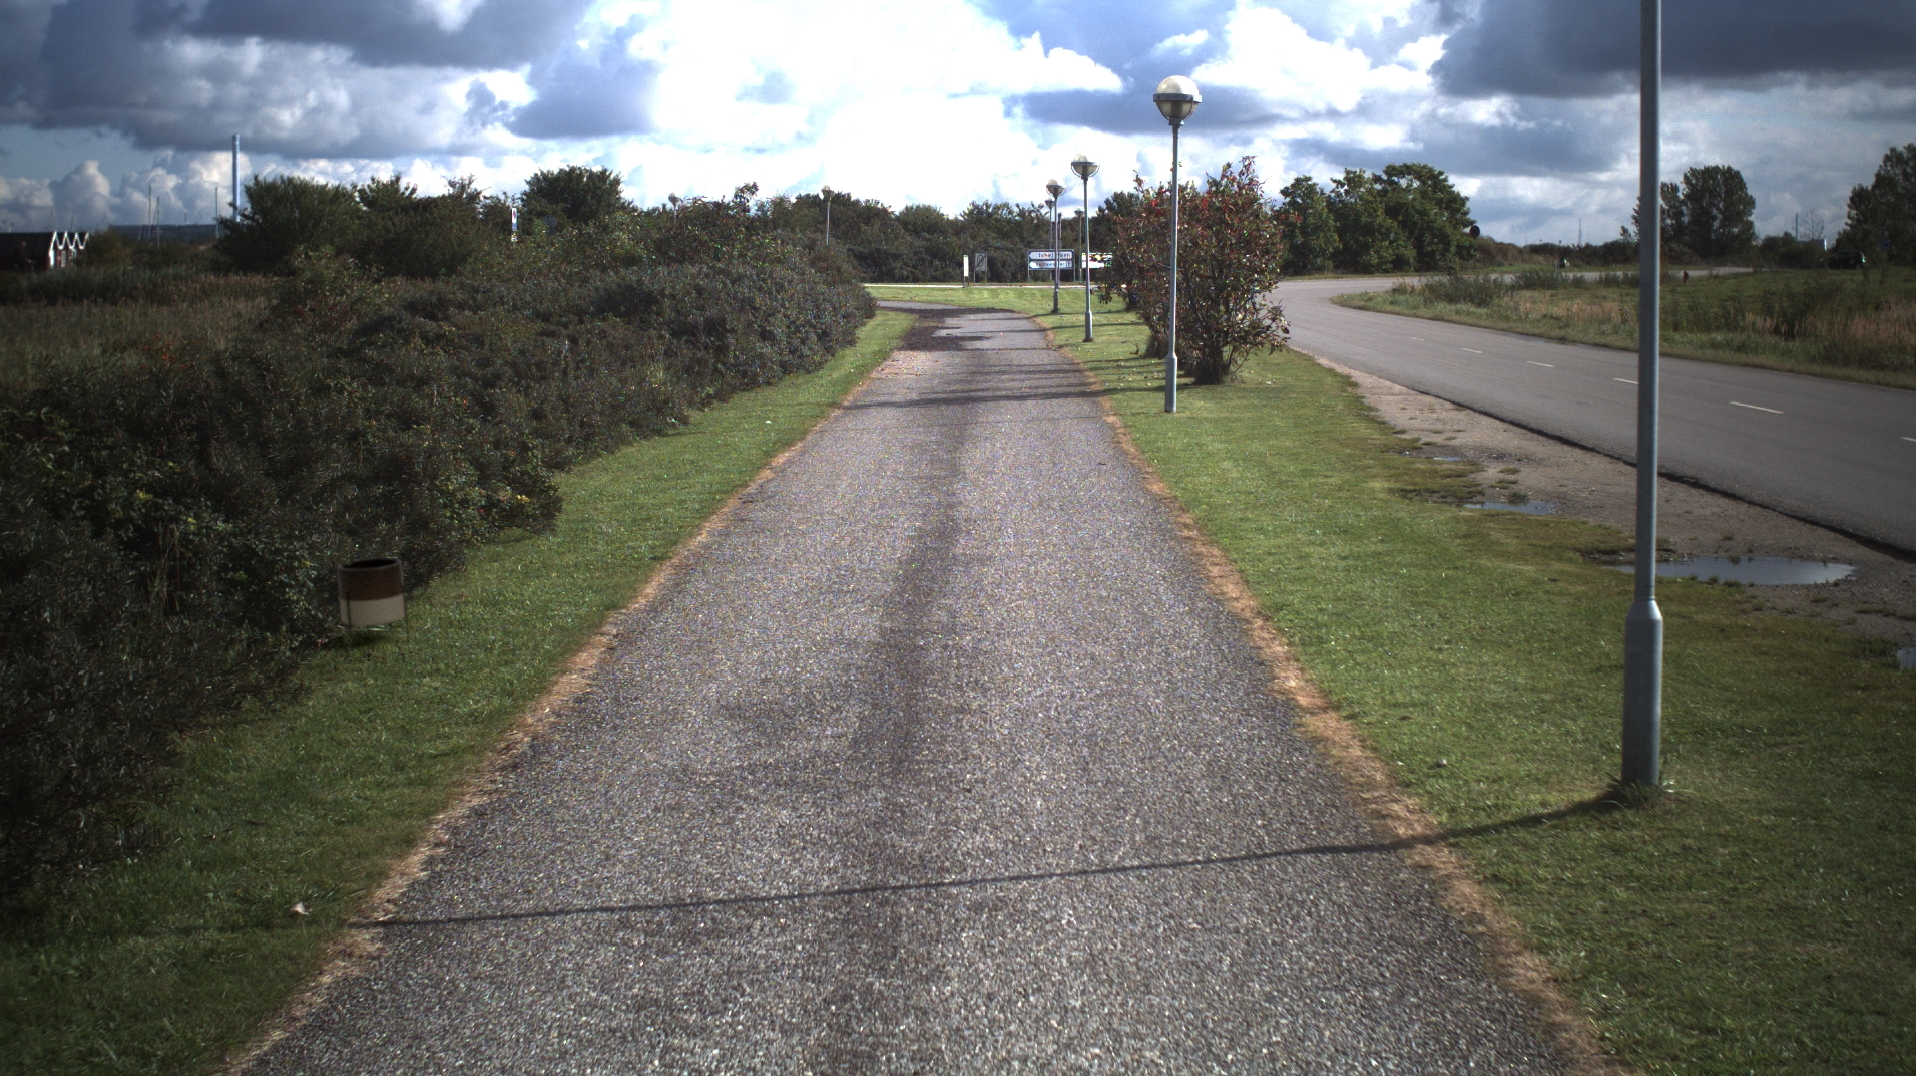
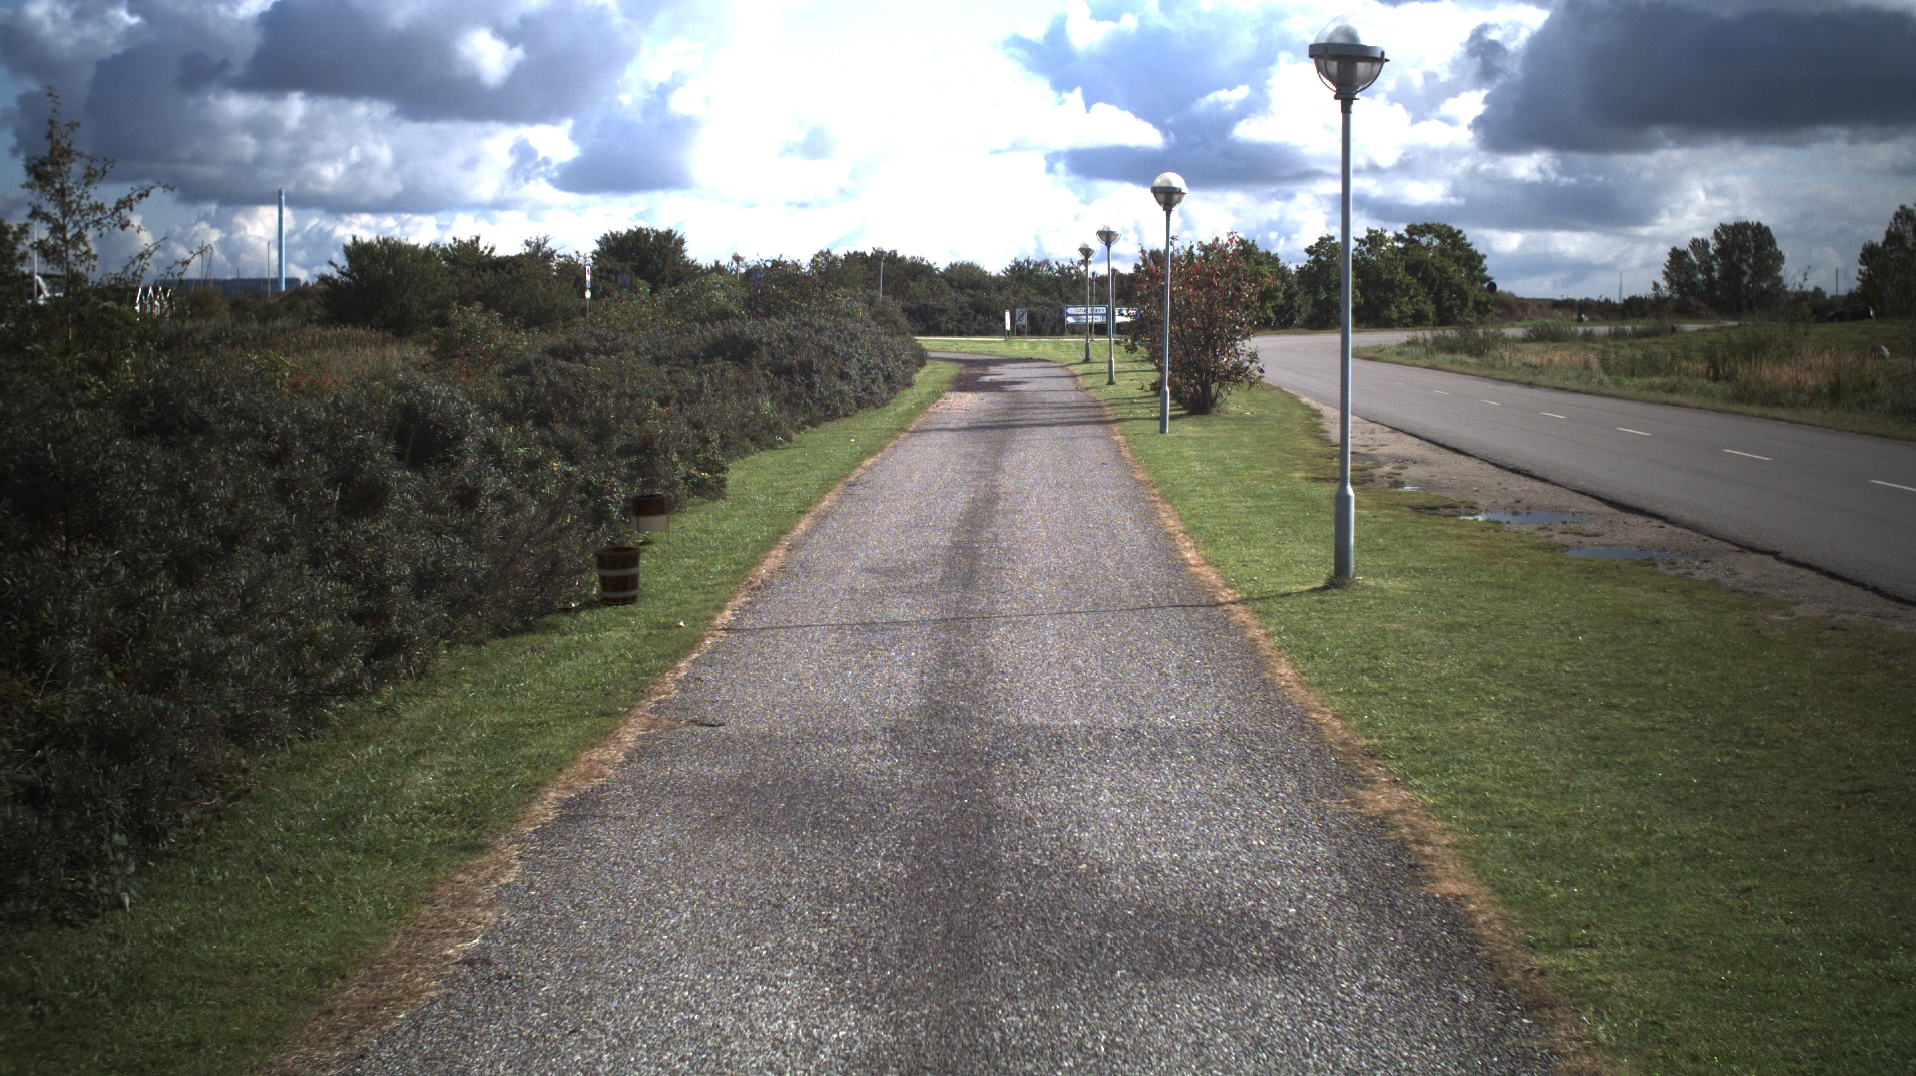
bucket: none [148,715,251,841] -> present [594,546,641,605]

